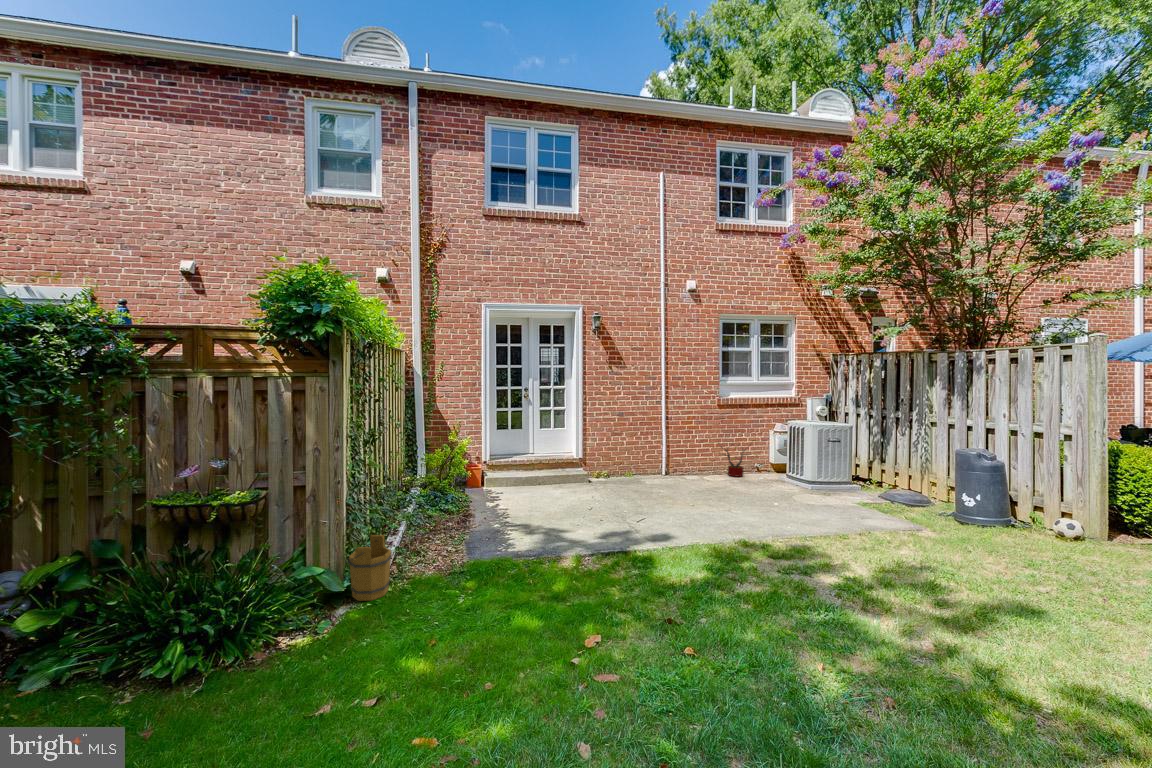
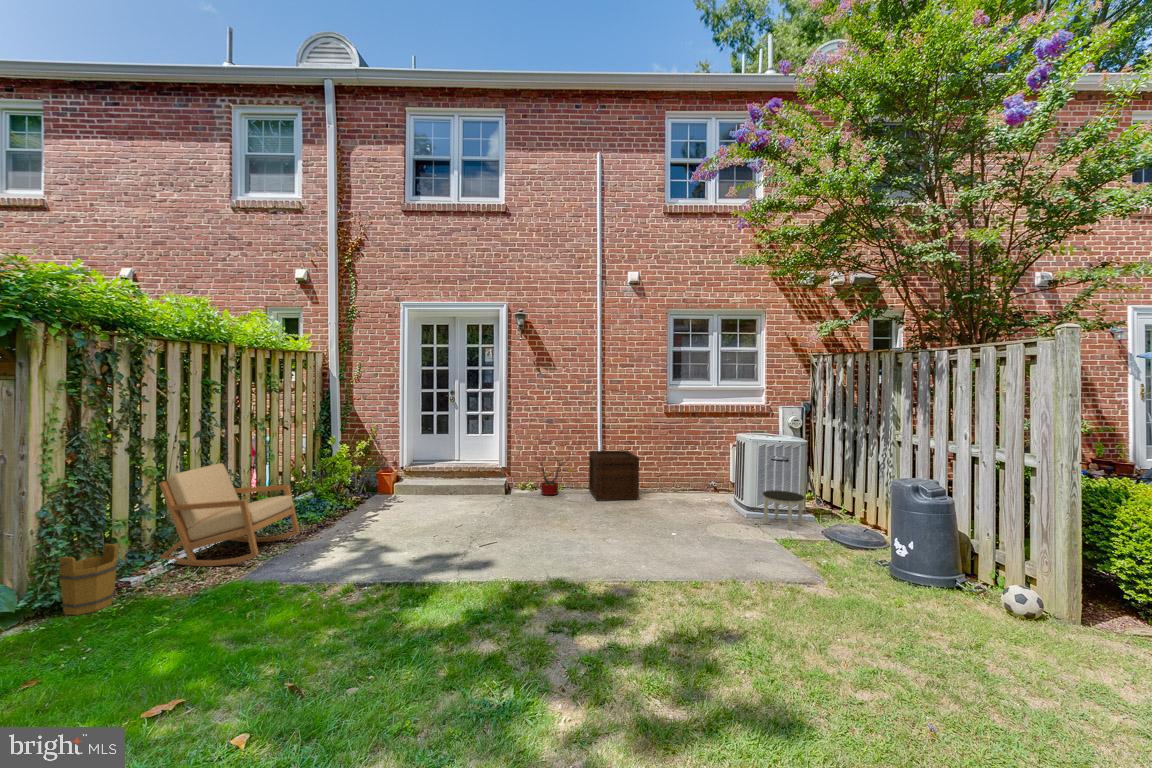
wooden crate: none [658,439,710,483] -> present [589,450,639,501]
decorative plant: present [721,444,757,477] -> present [540,454,572,495]
chair: none [371,460,472,556] -> present [159,463,300,566]
round table: none [824,466,860,497] -> present [763,490,805,530]

